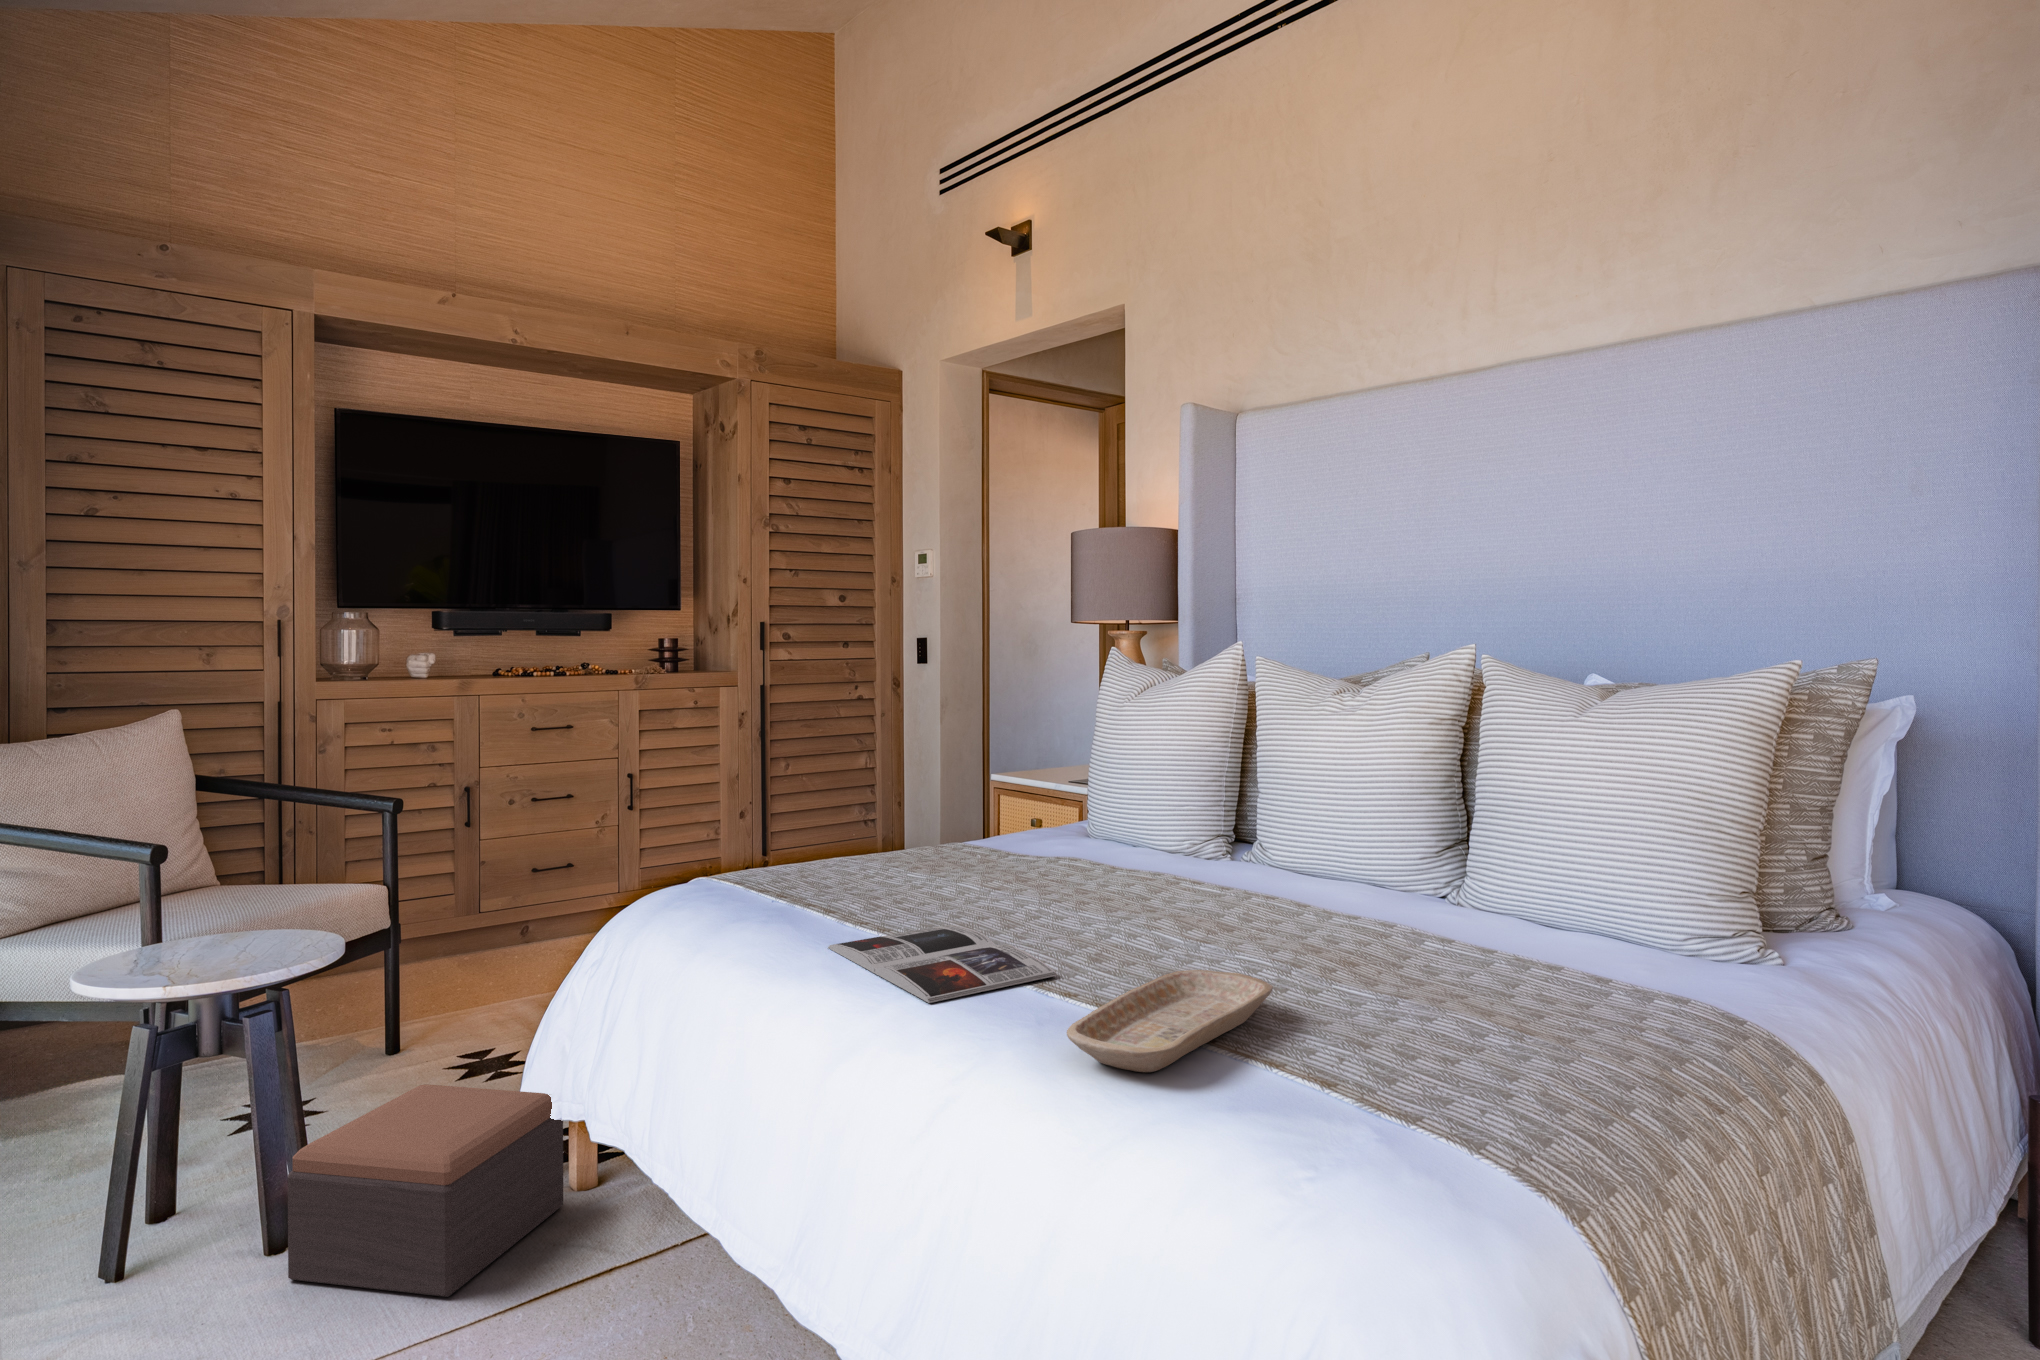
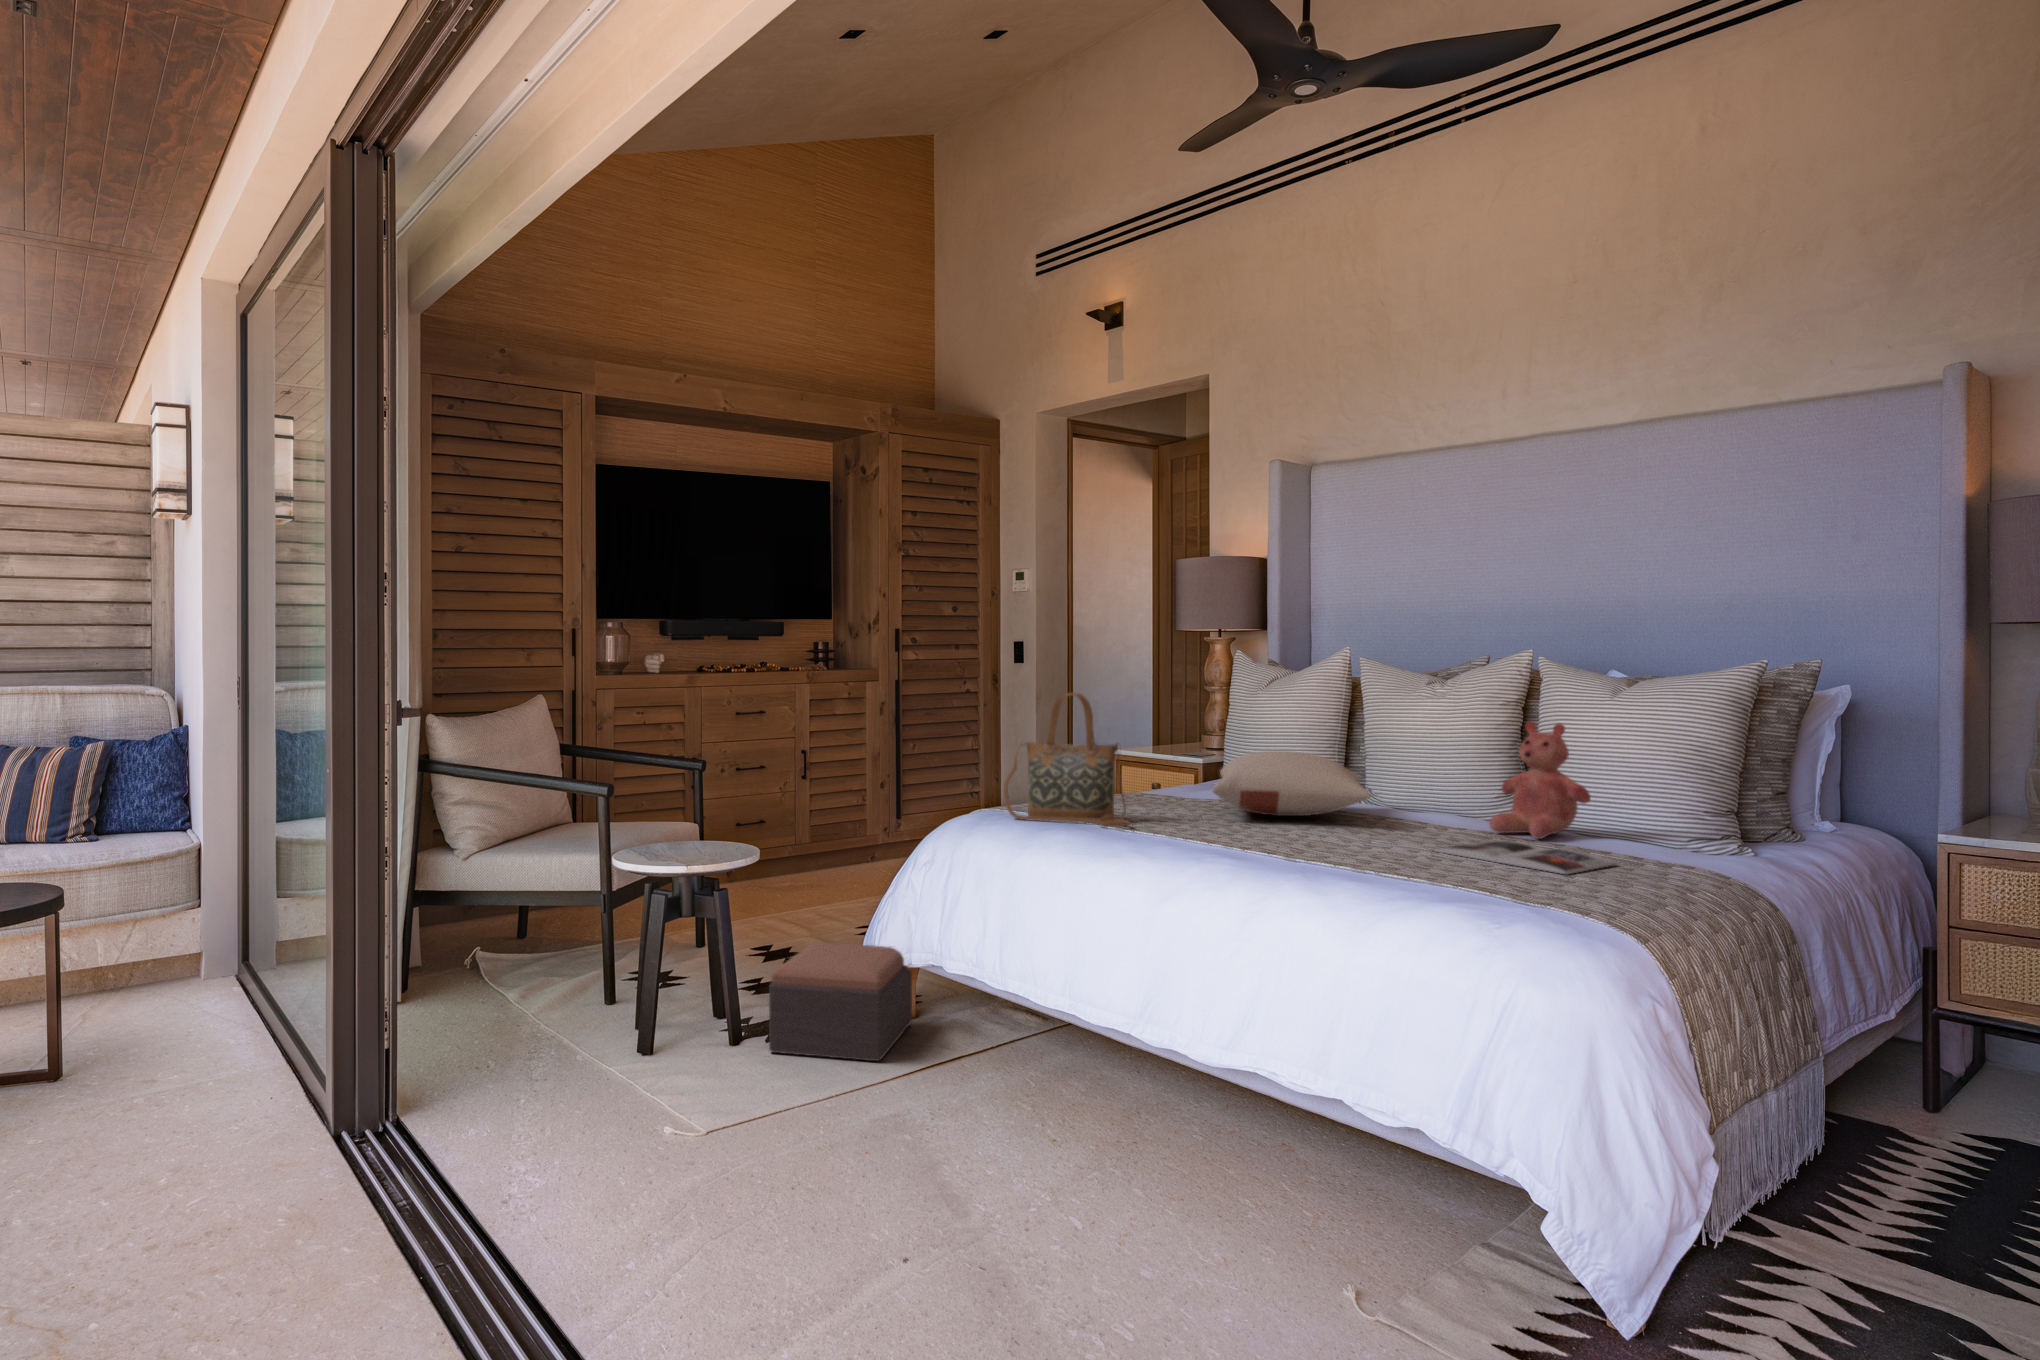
handbag: none [690,712,866,920] -> present [1004,693,1129,827]
teddy bear: none [1397,753,1542,935] -> present [1489,722,1591,839]
pillow: none [997,793,1241,891] -> present [1213,751,1372,816]
magazine: present [828,925,1057,1003] -> present [1434,840,1616,874]
tray: present [1067,970,1273,1072] -> none [1337,844,1441,885]

